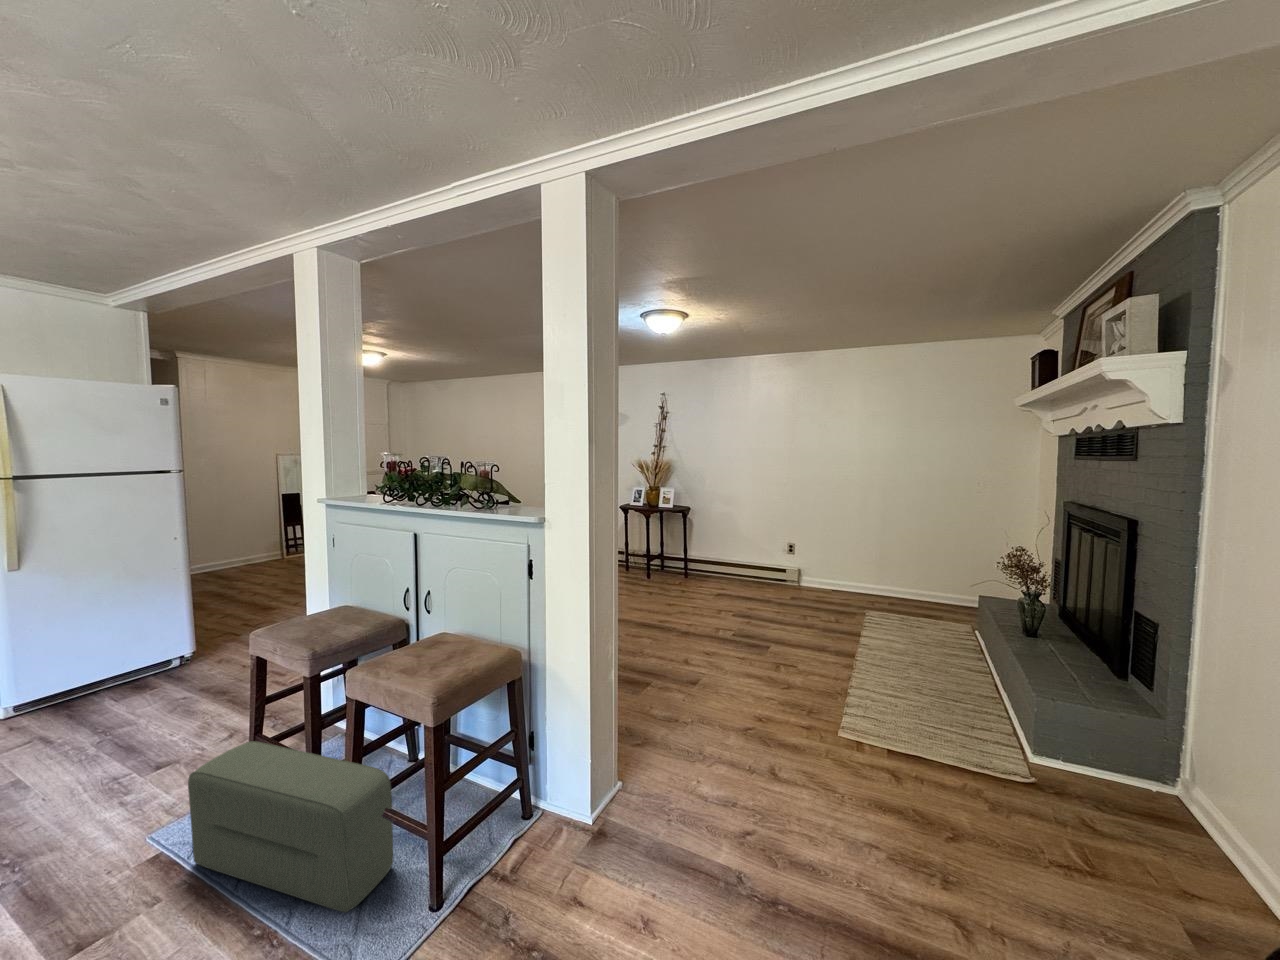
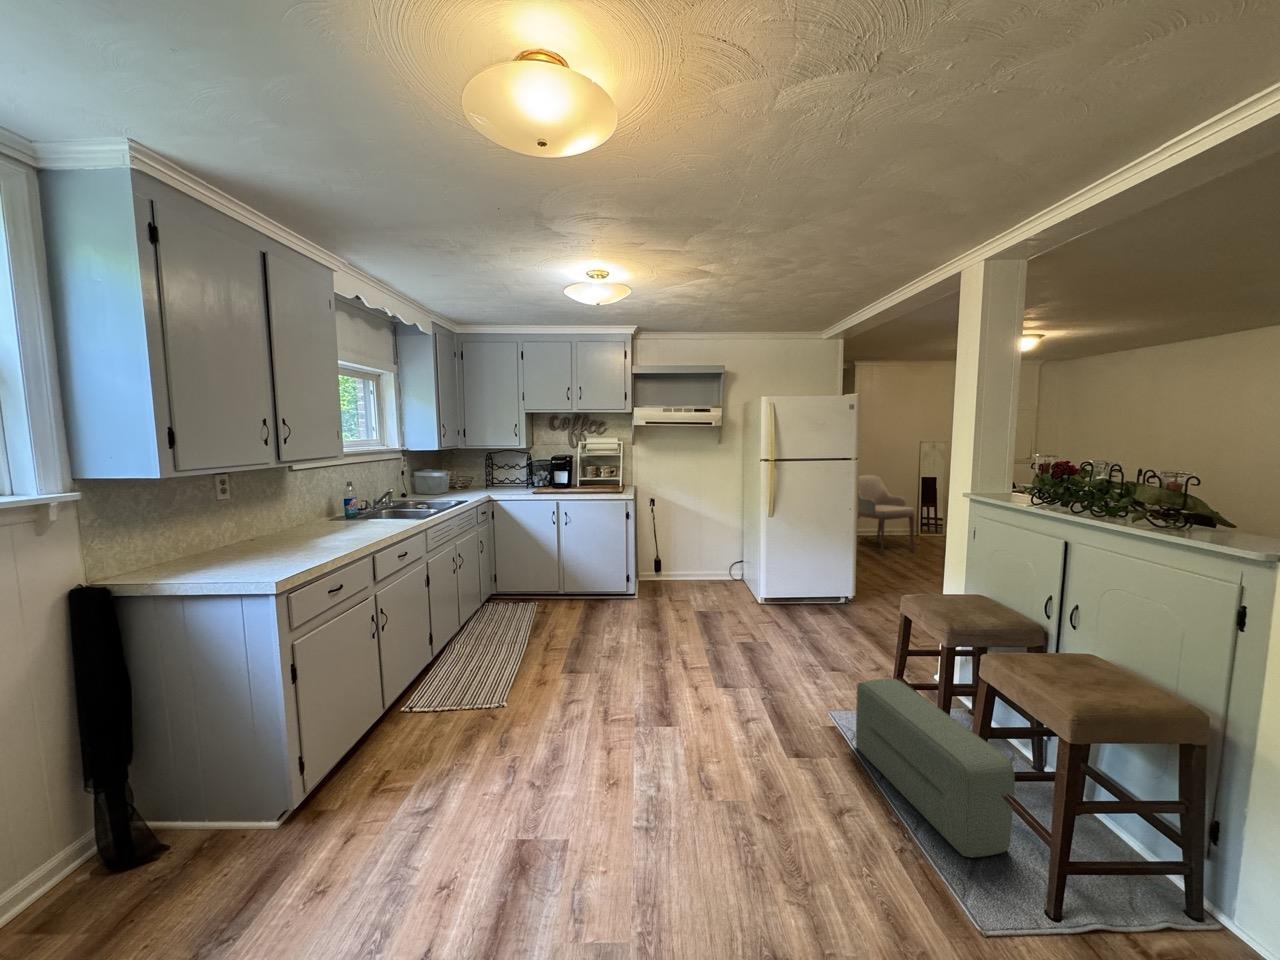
armchair: none [185,496,278,591] -> present [858,475,915,556]

